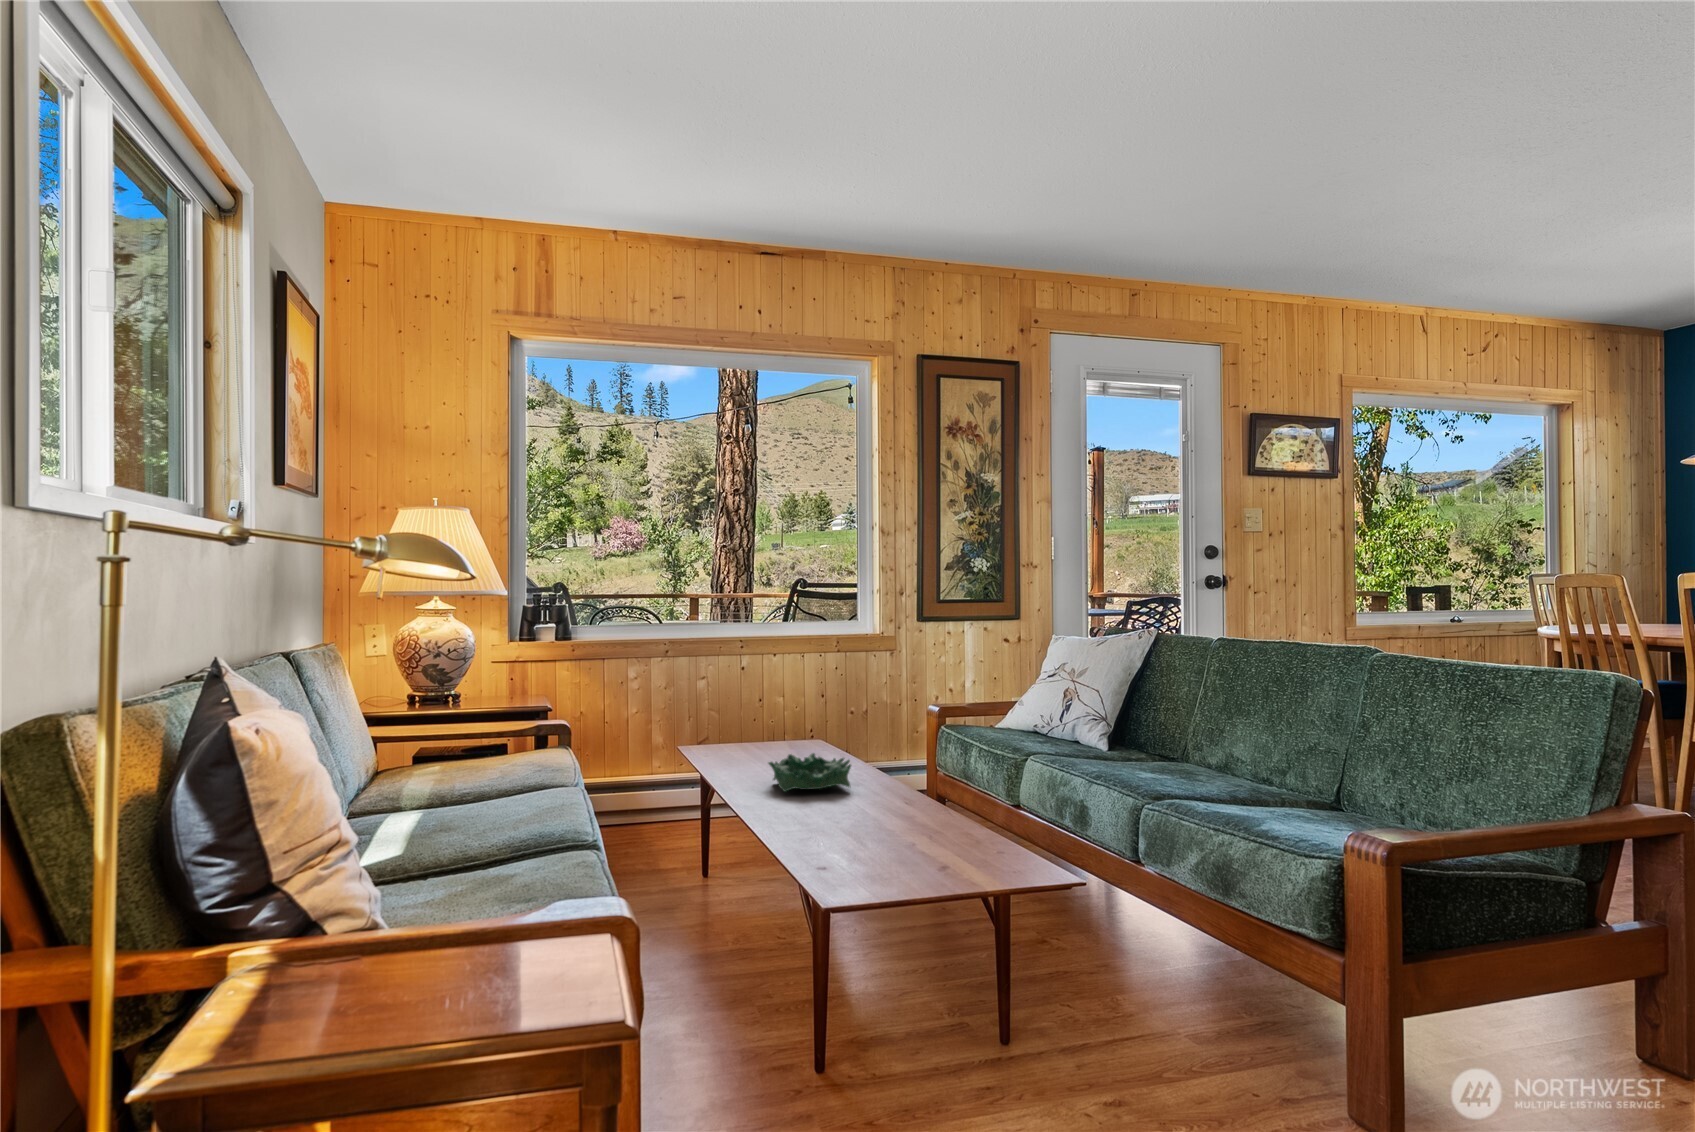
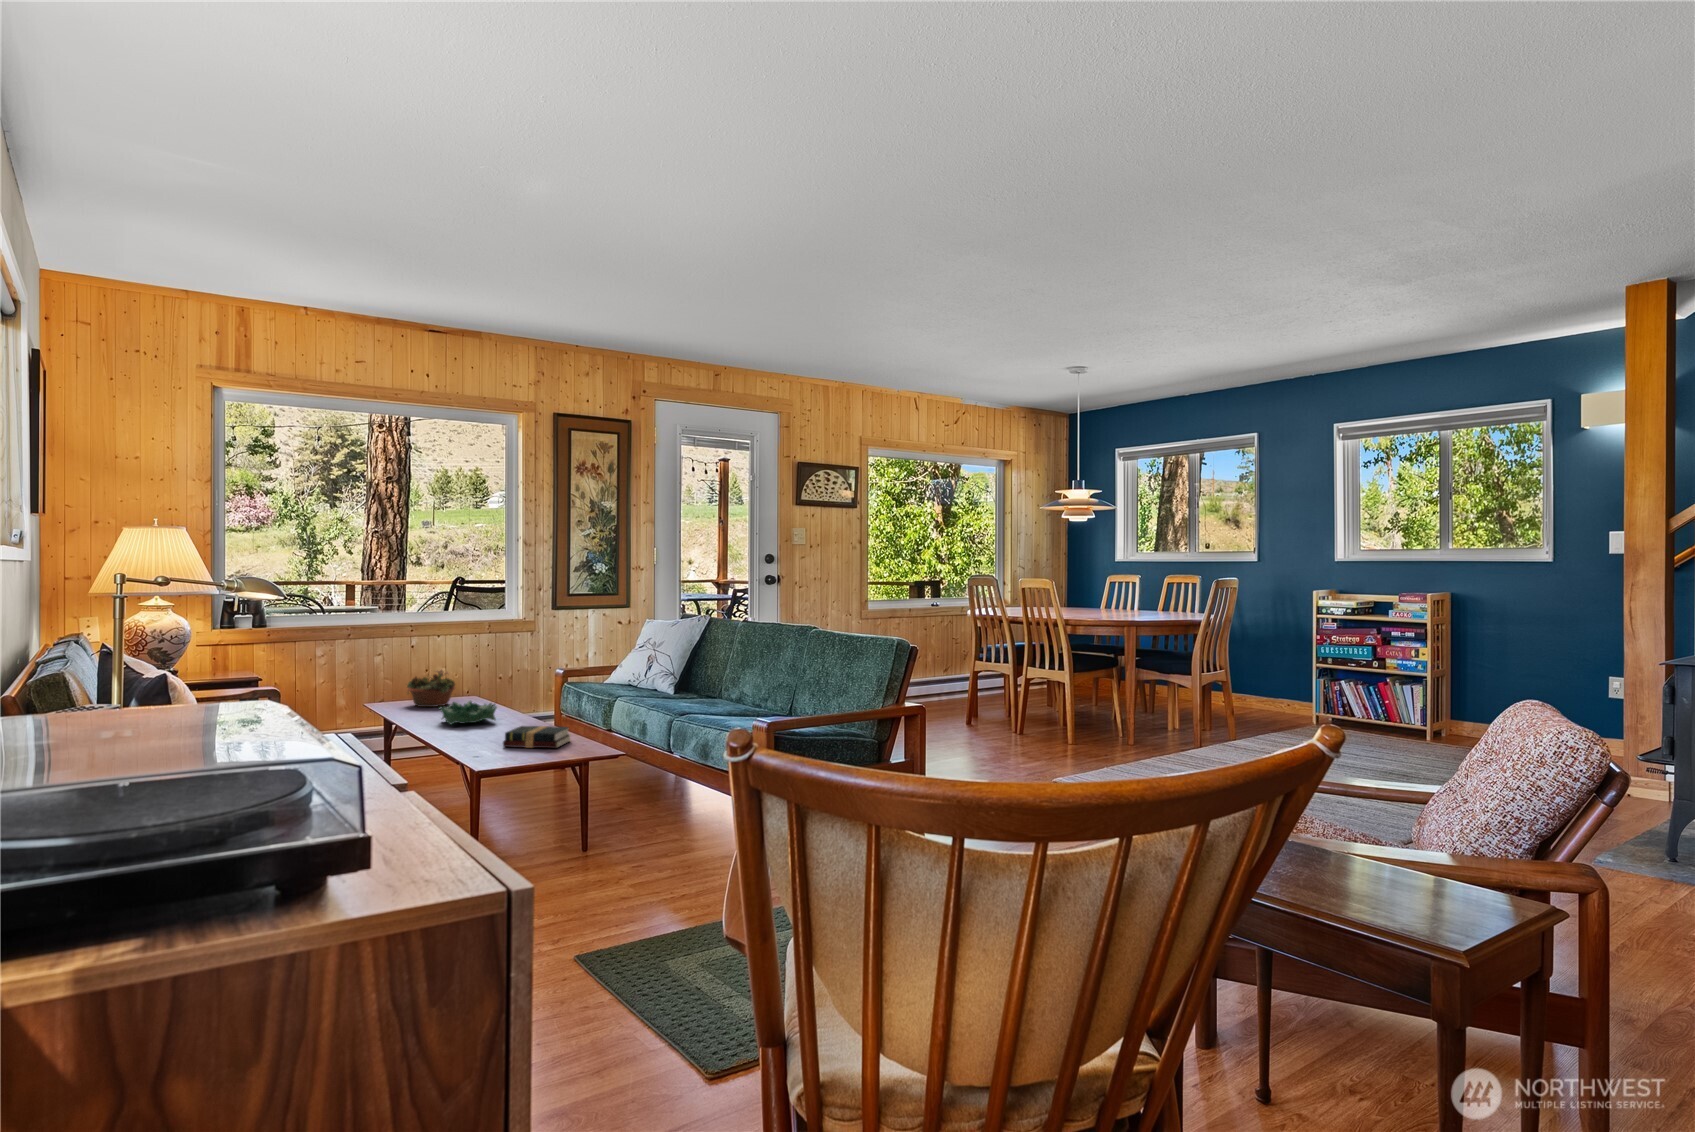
succulent planter: none [728,703,794,756] -> present [407,670,455,707]
hardback book: none [864,806,973,854] -> present [503,726,570,748]

